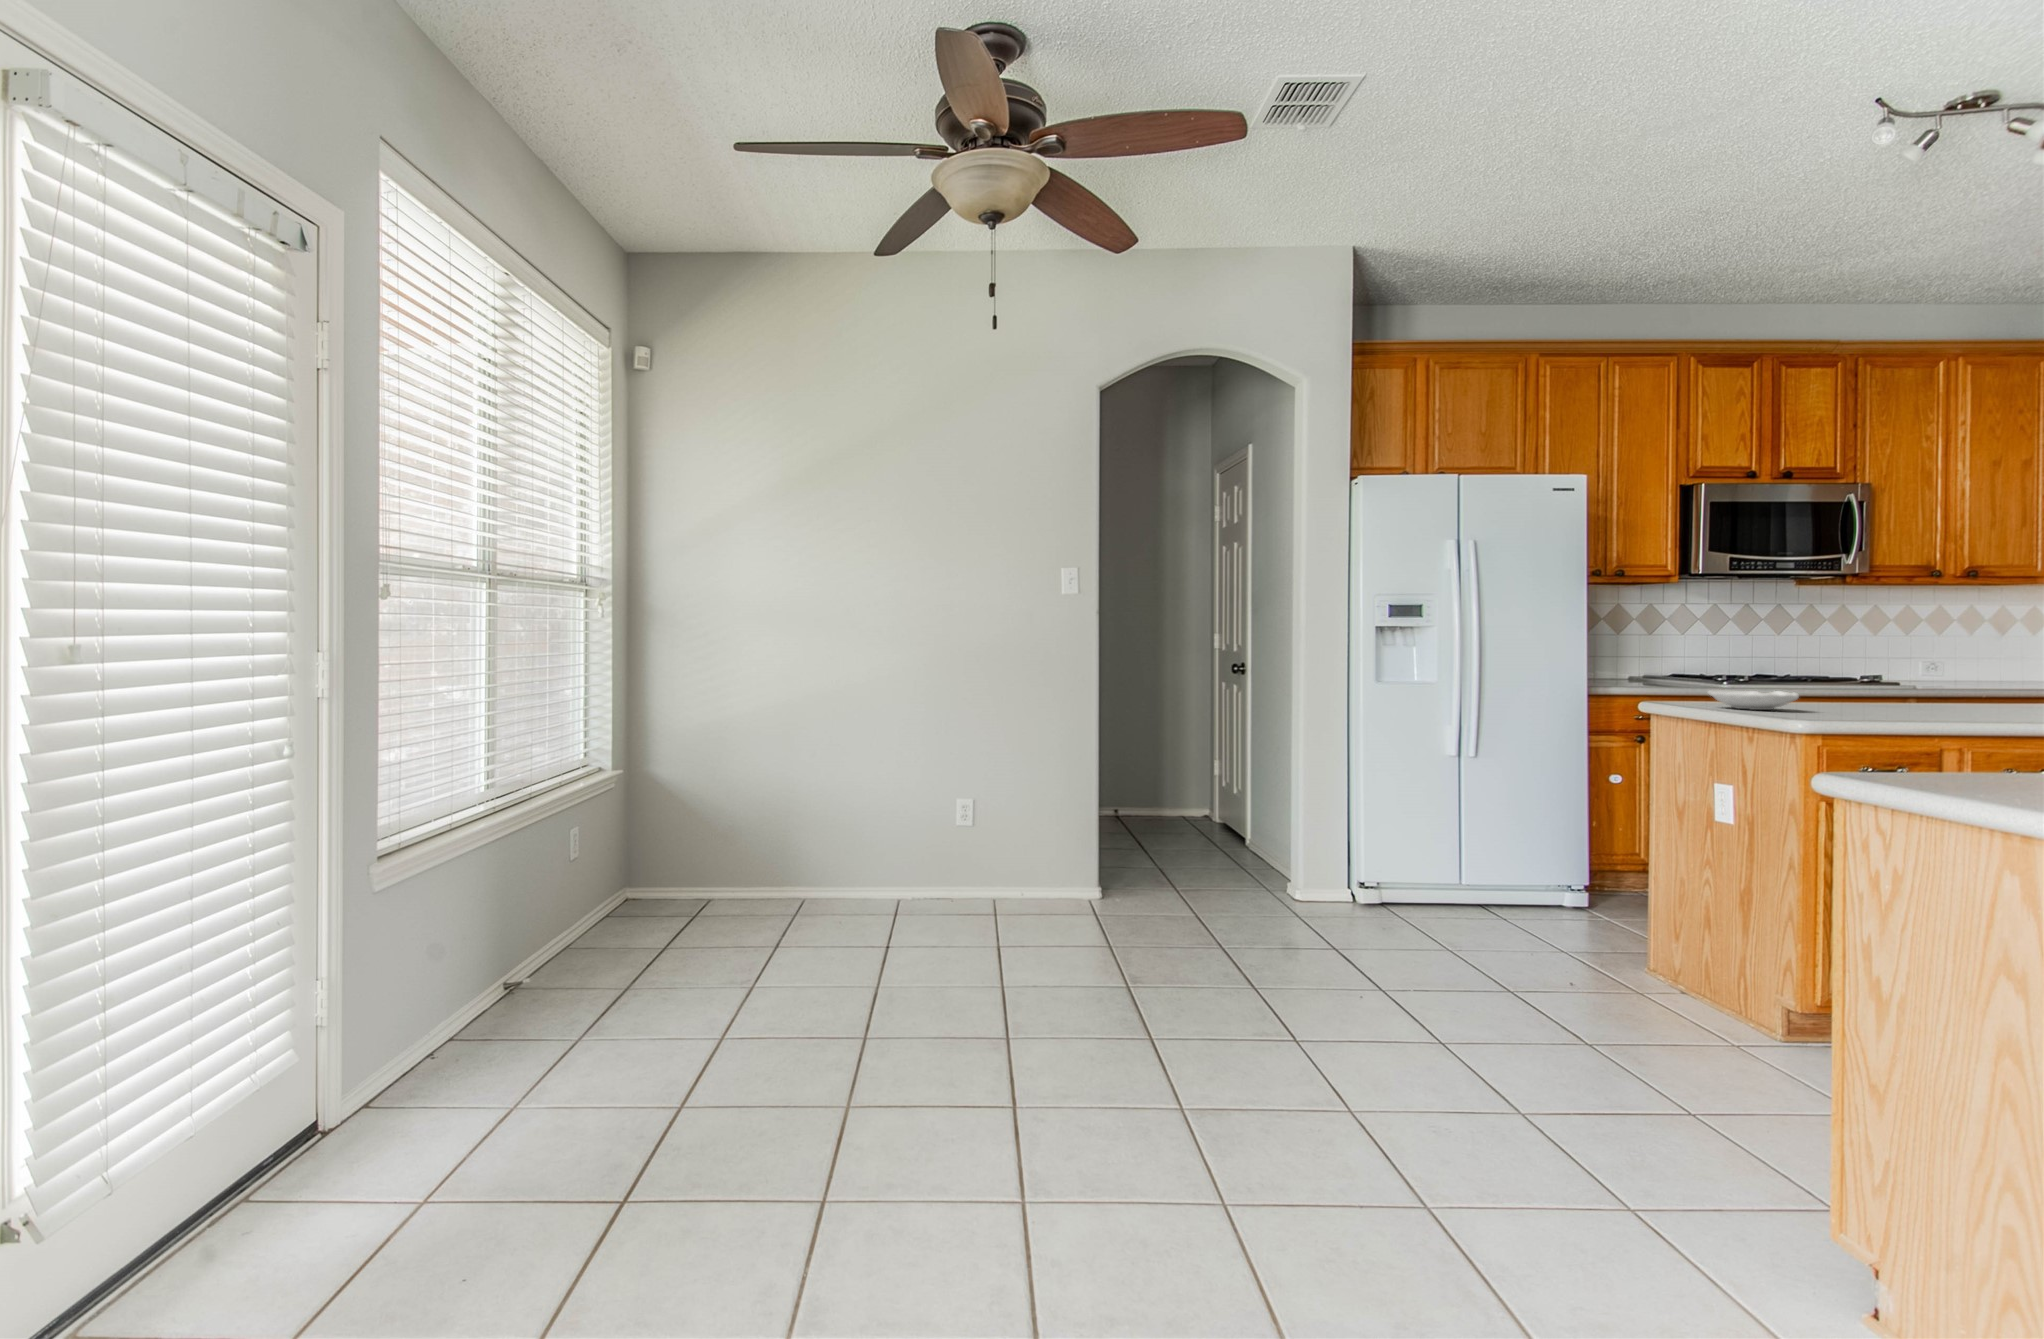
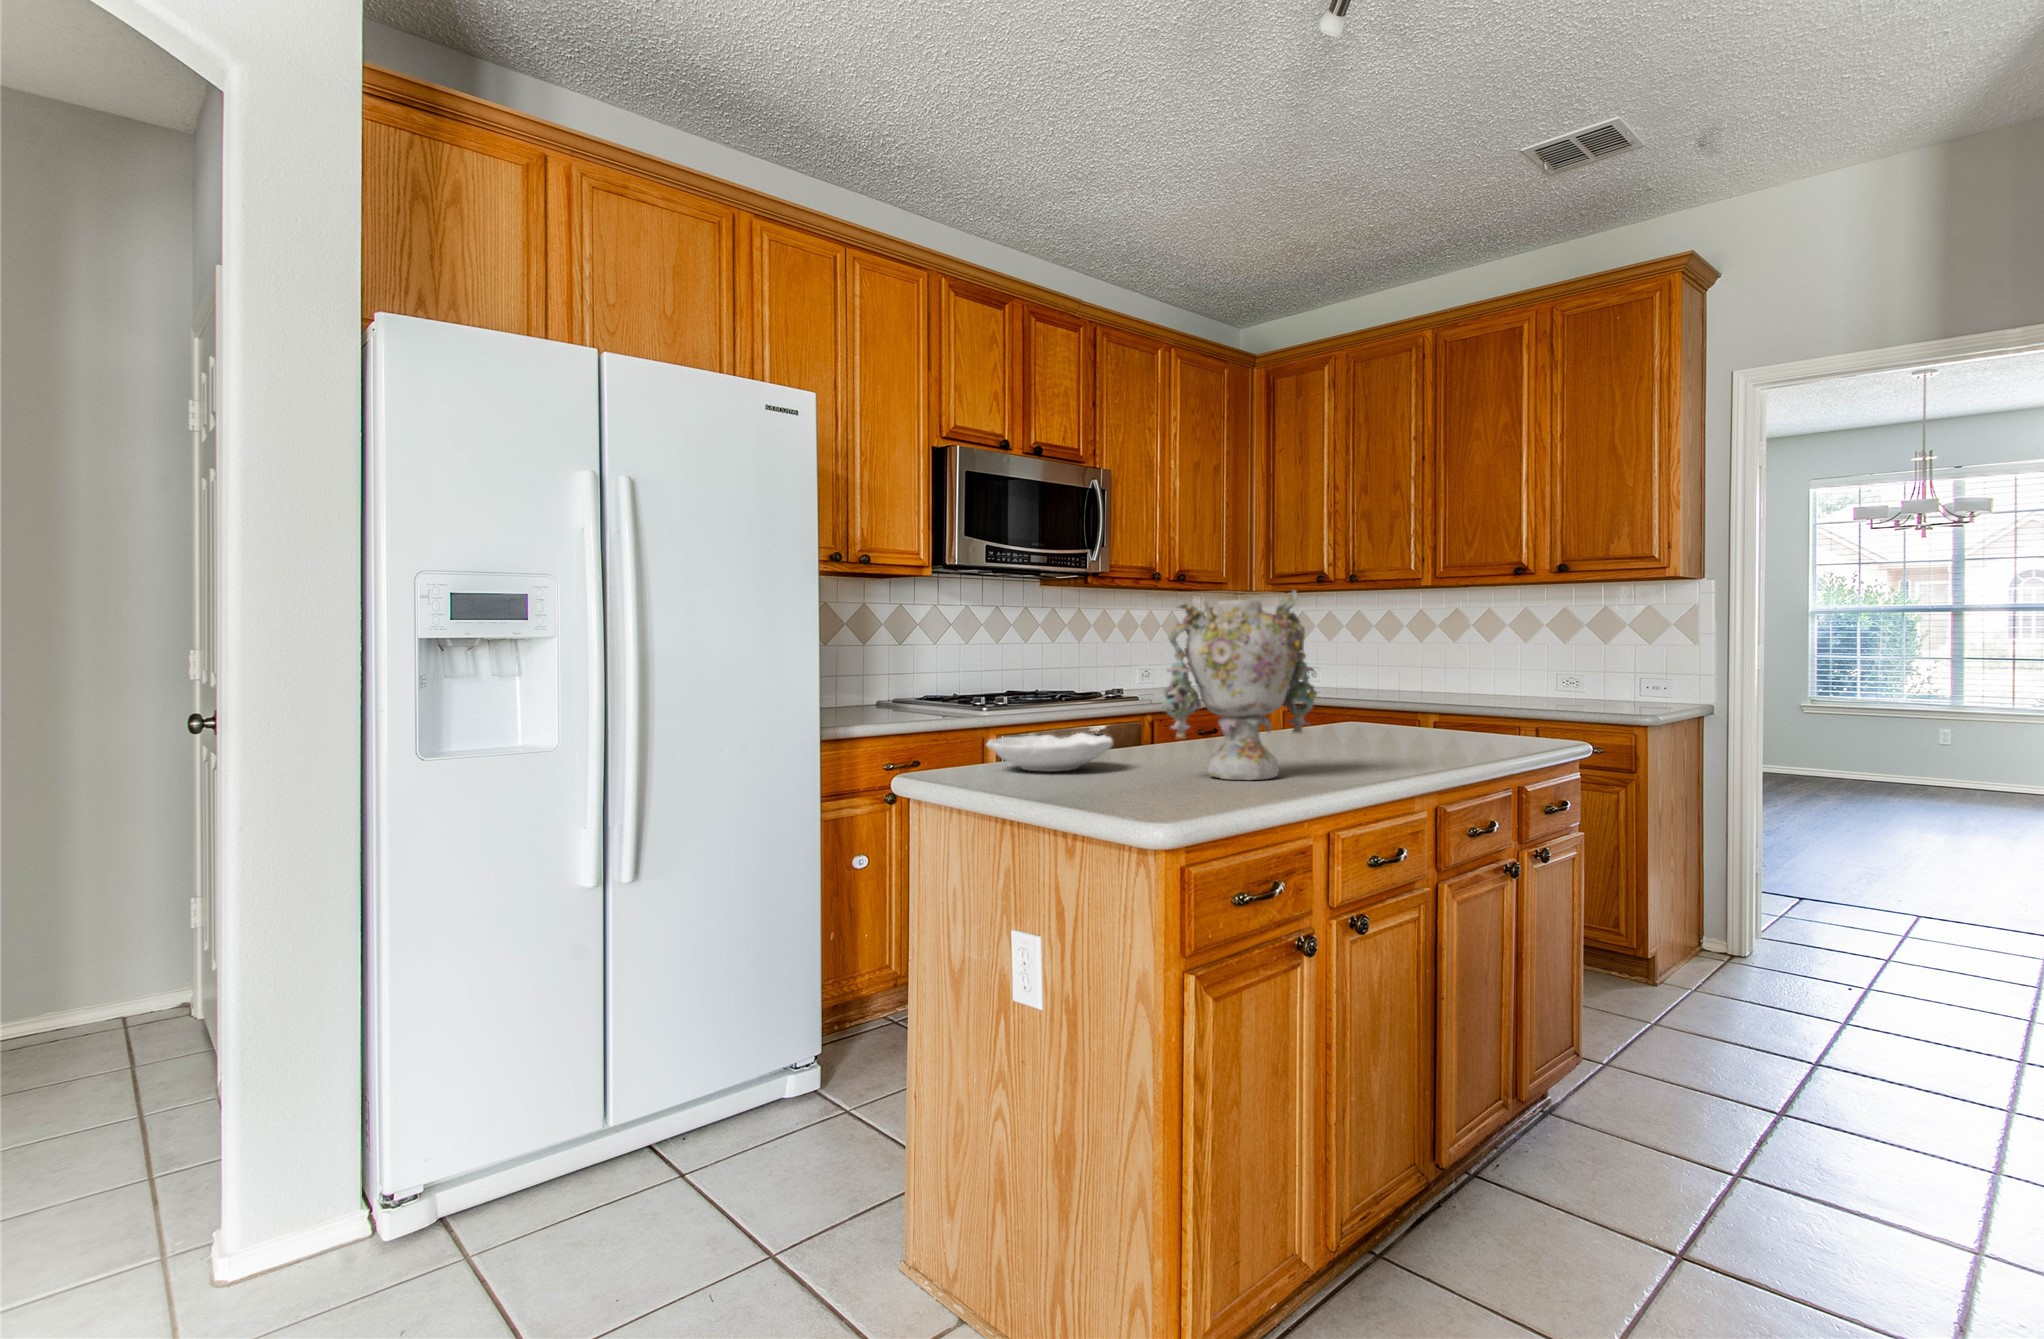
vase: none [1827,610,1958,721] -> present [1161,591,1317,780]

